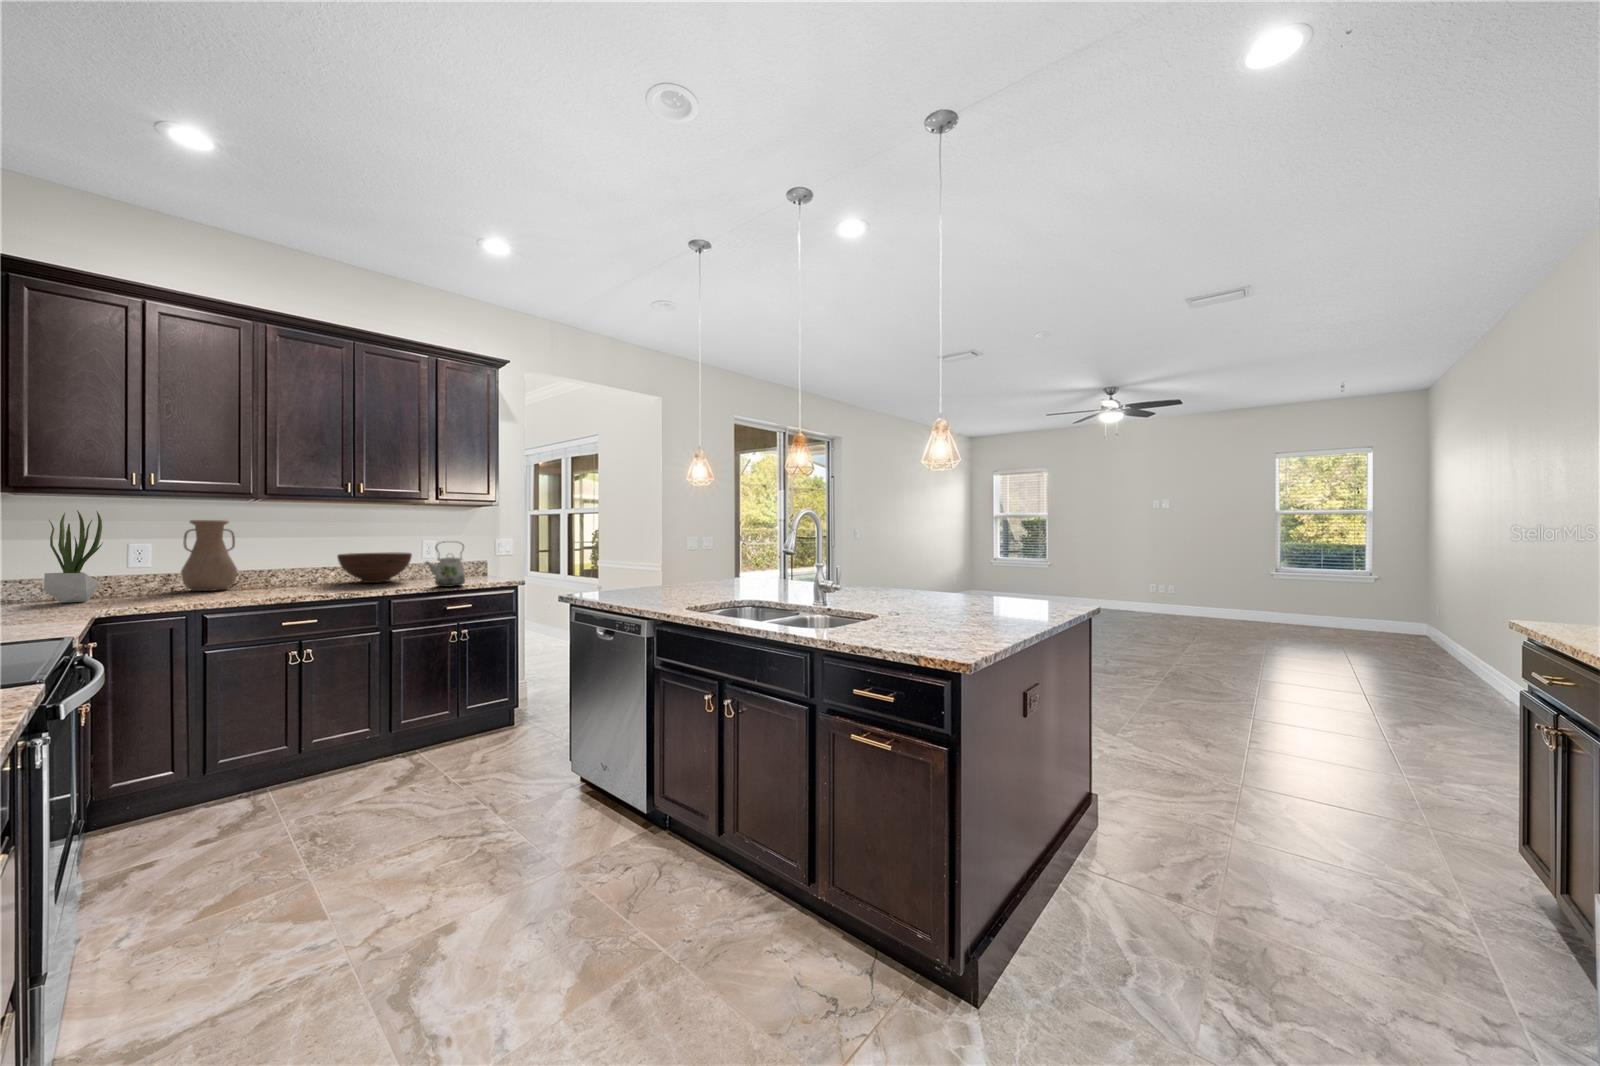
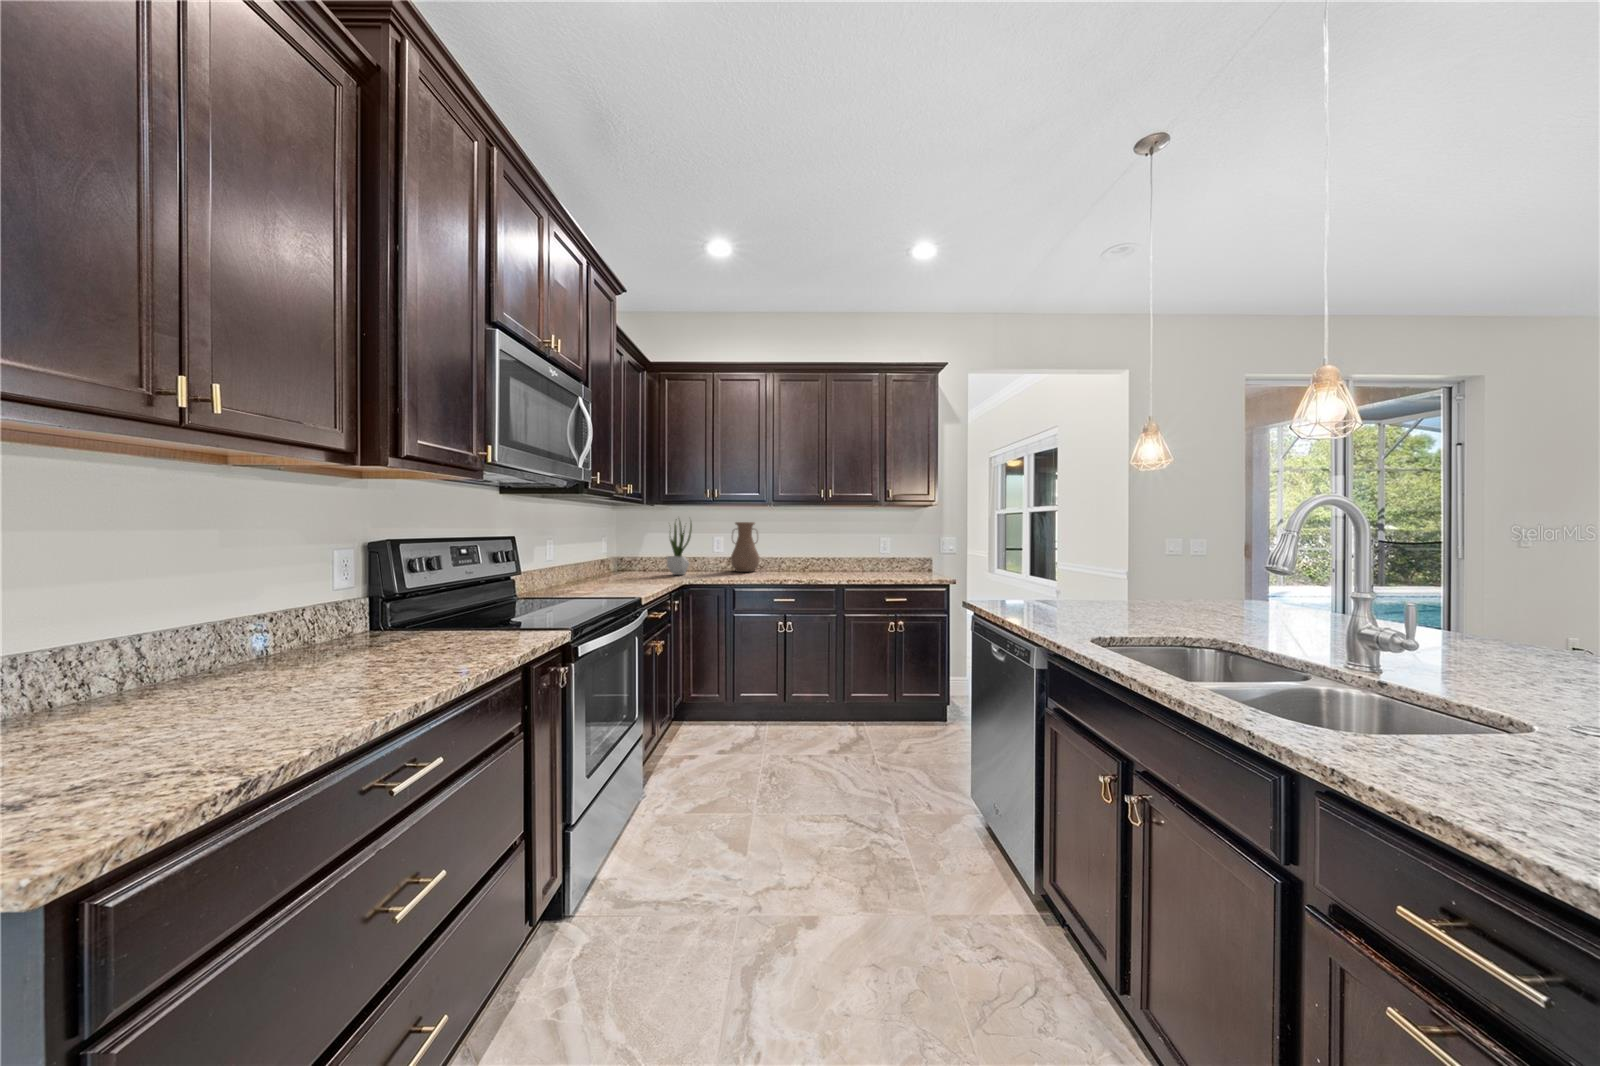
kettle: present [425,542,465,587] -> none [871,540,902,581]
fruit bowl: present [337,552,412,583] -> none [817,548,867,573]

